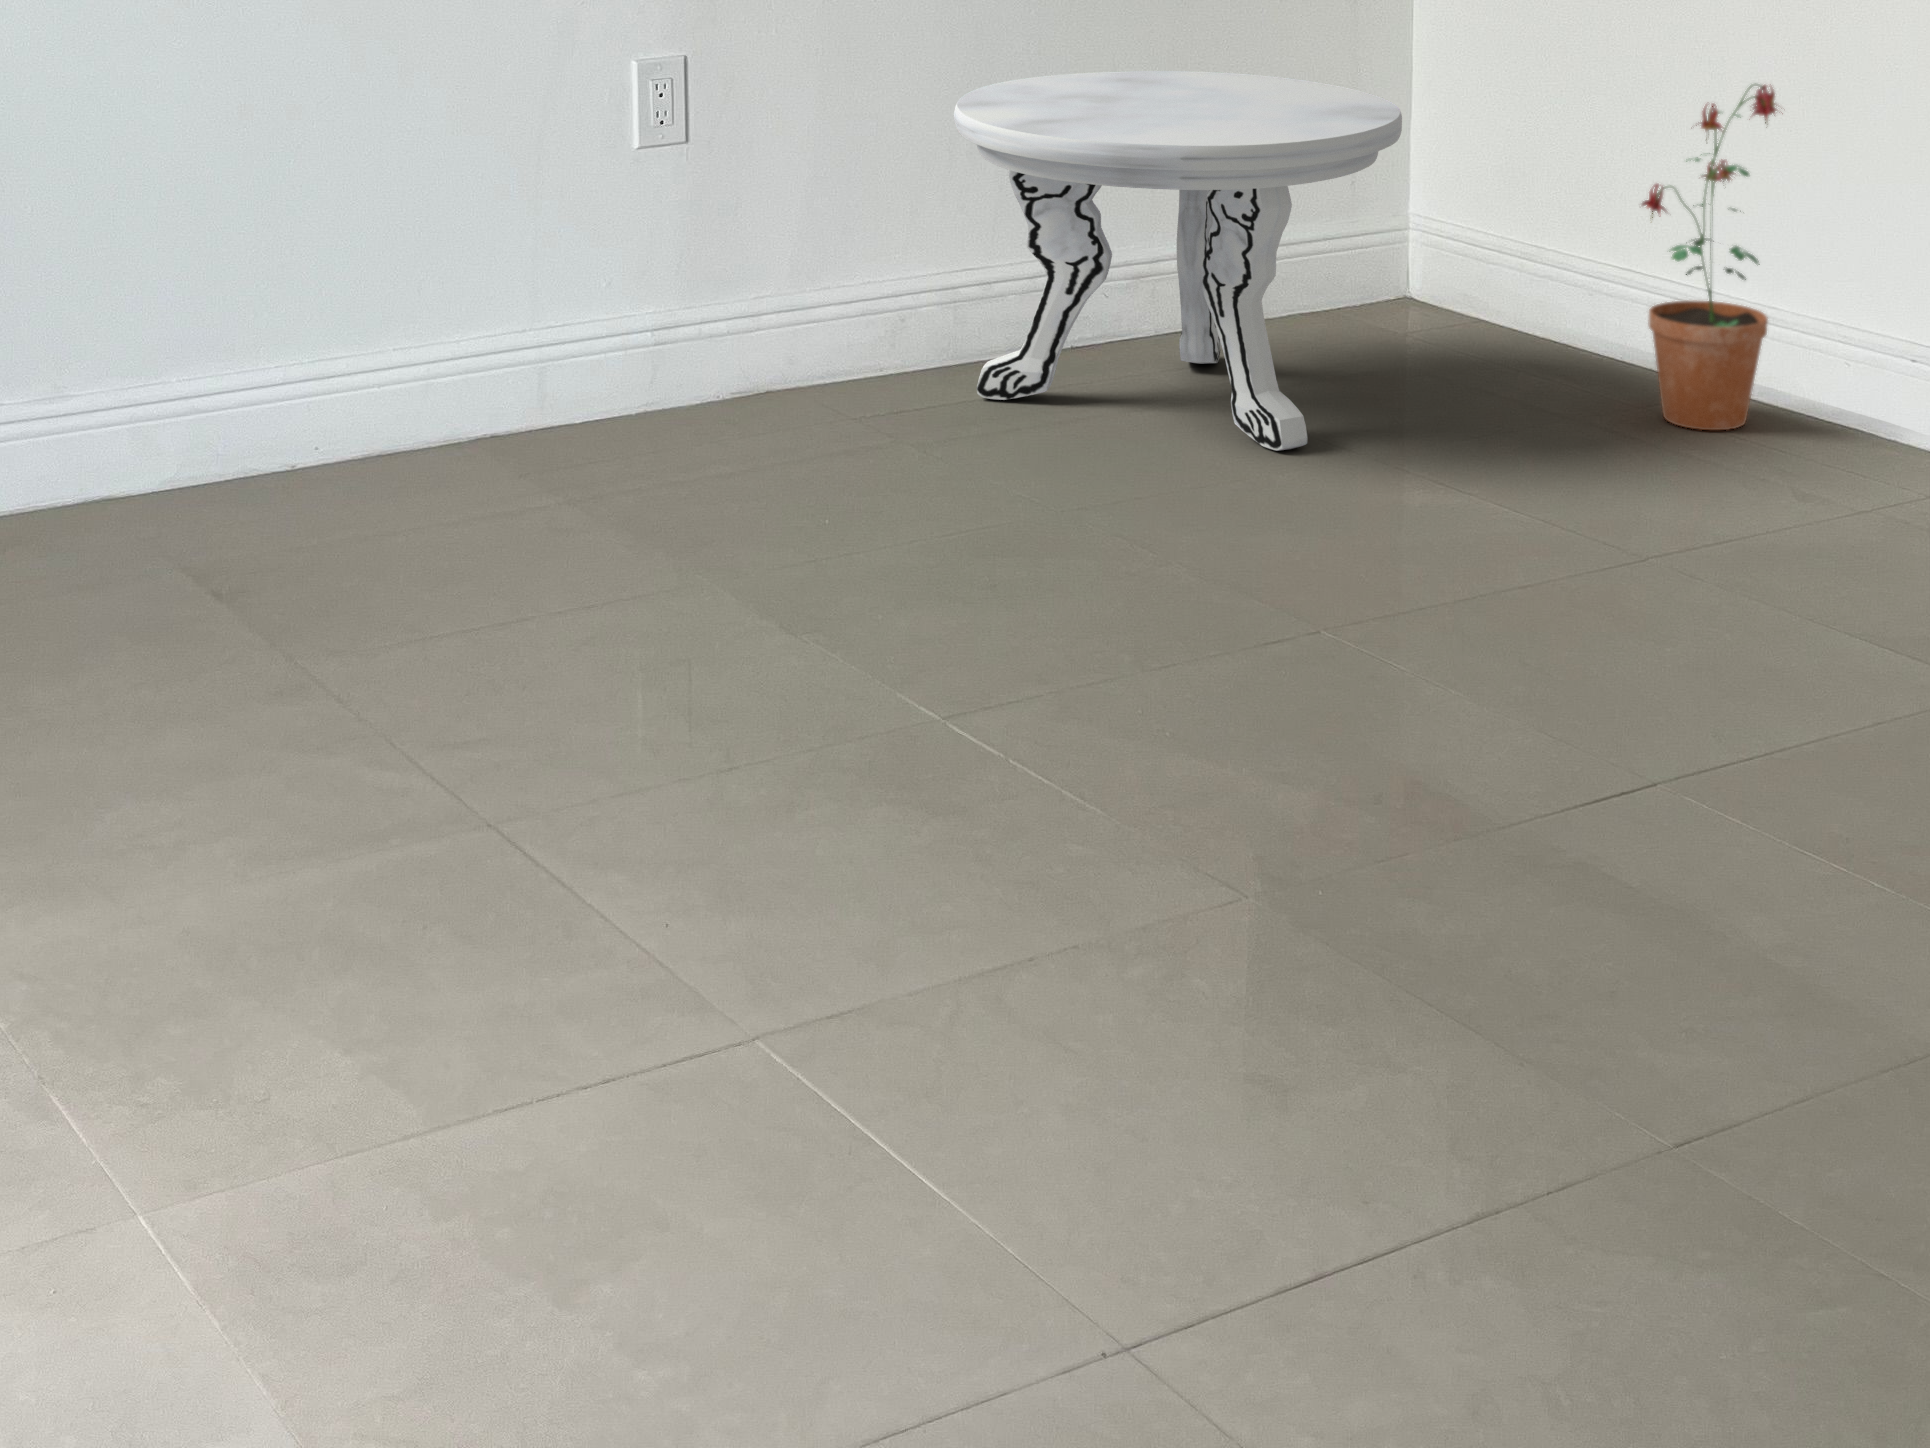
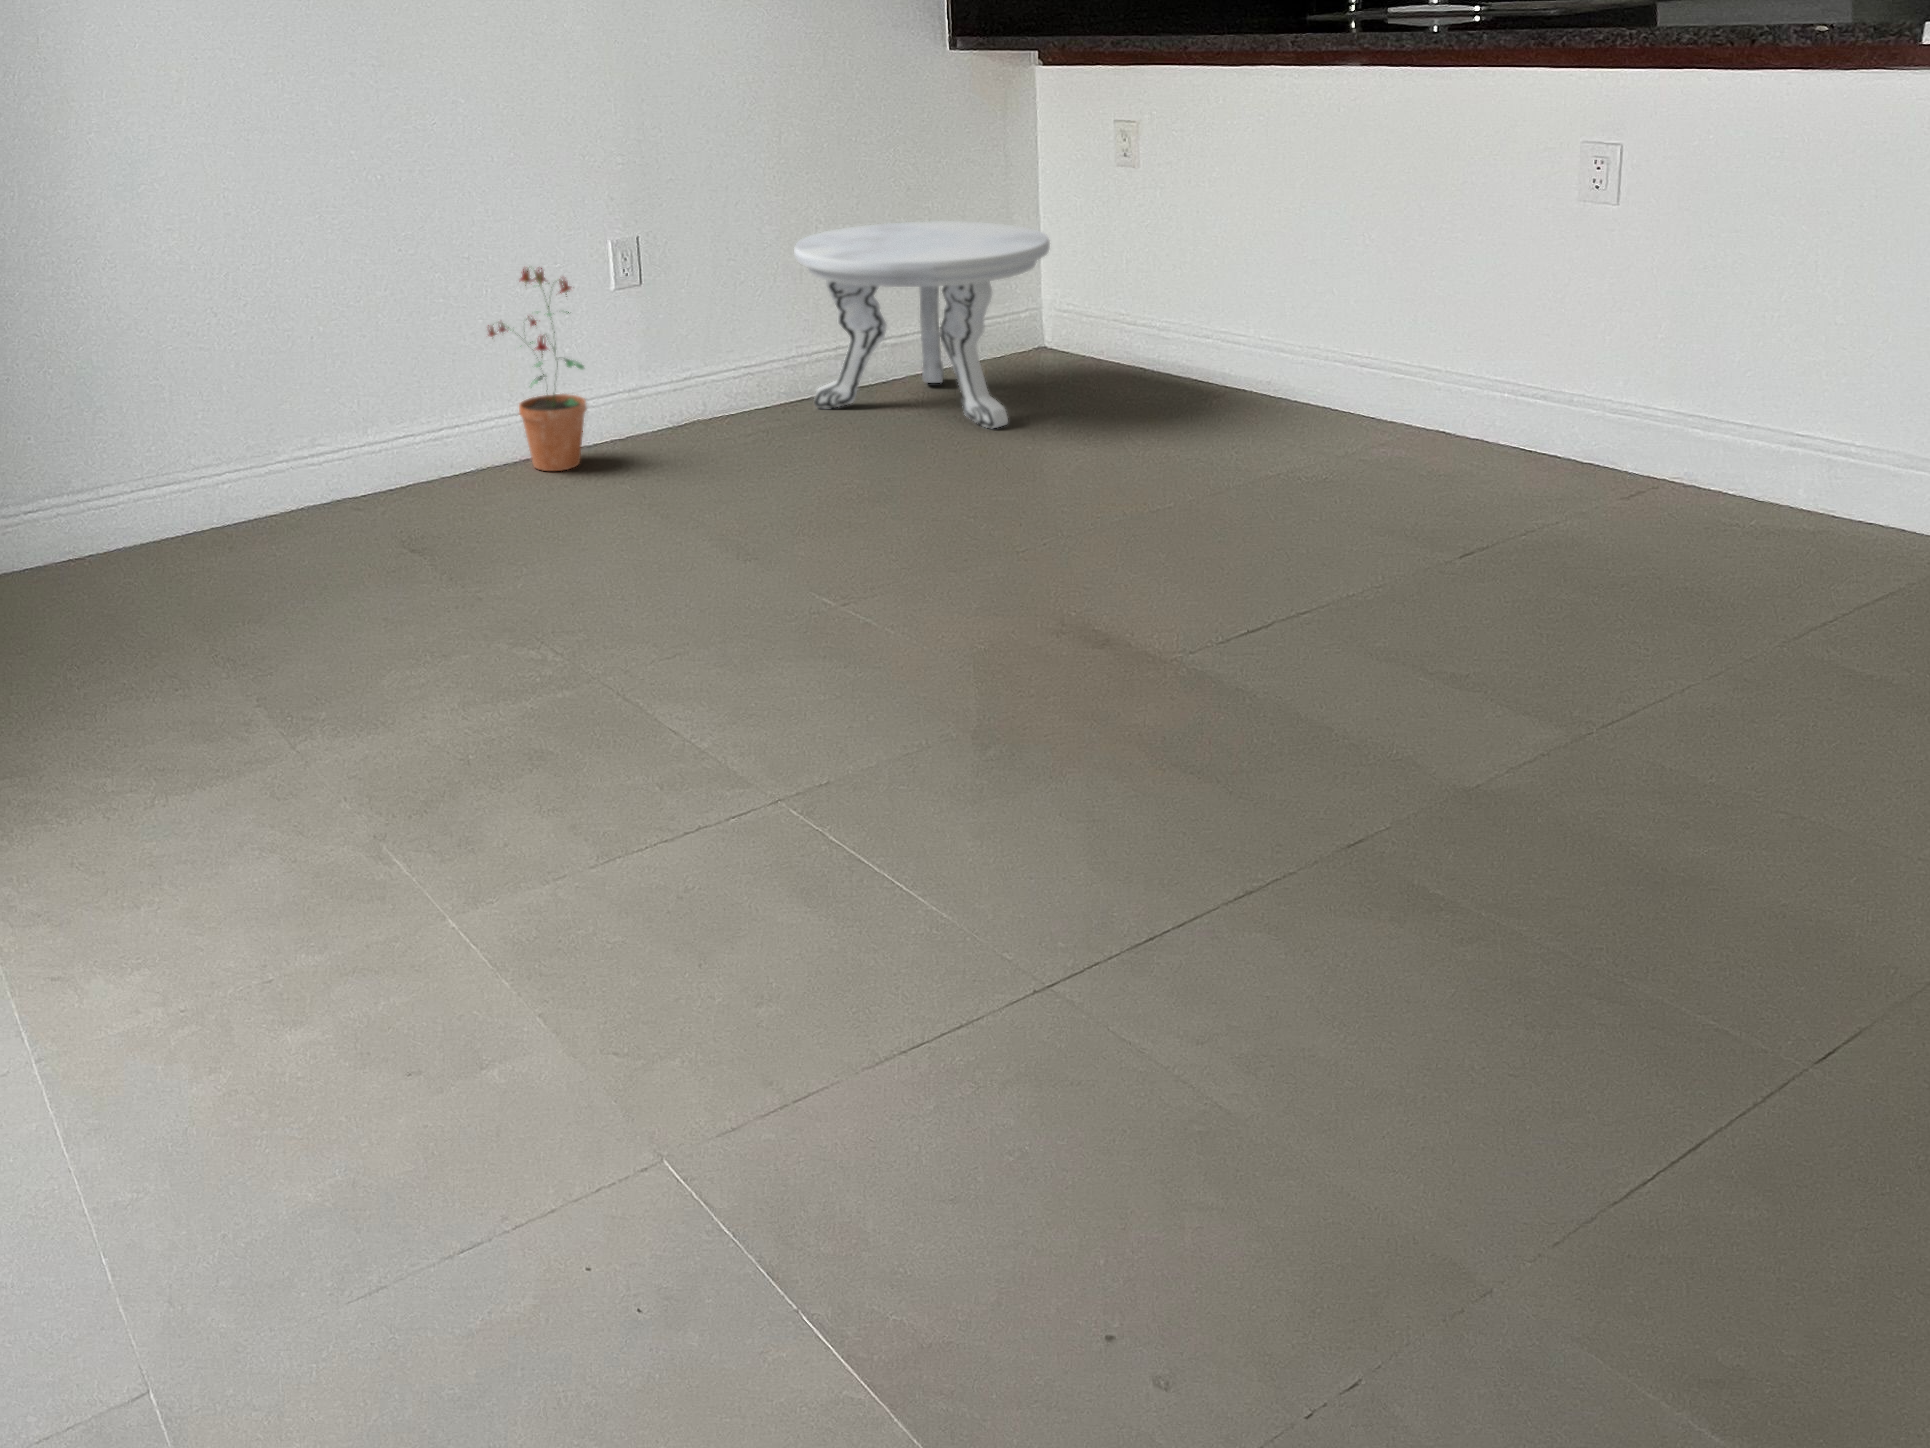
potted plant: present [1642,85,1783,430] -> present [488,267,587,471]

